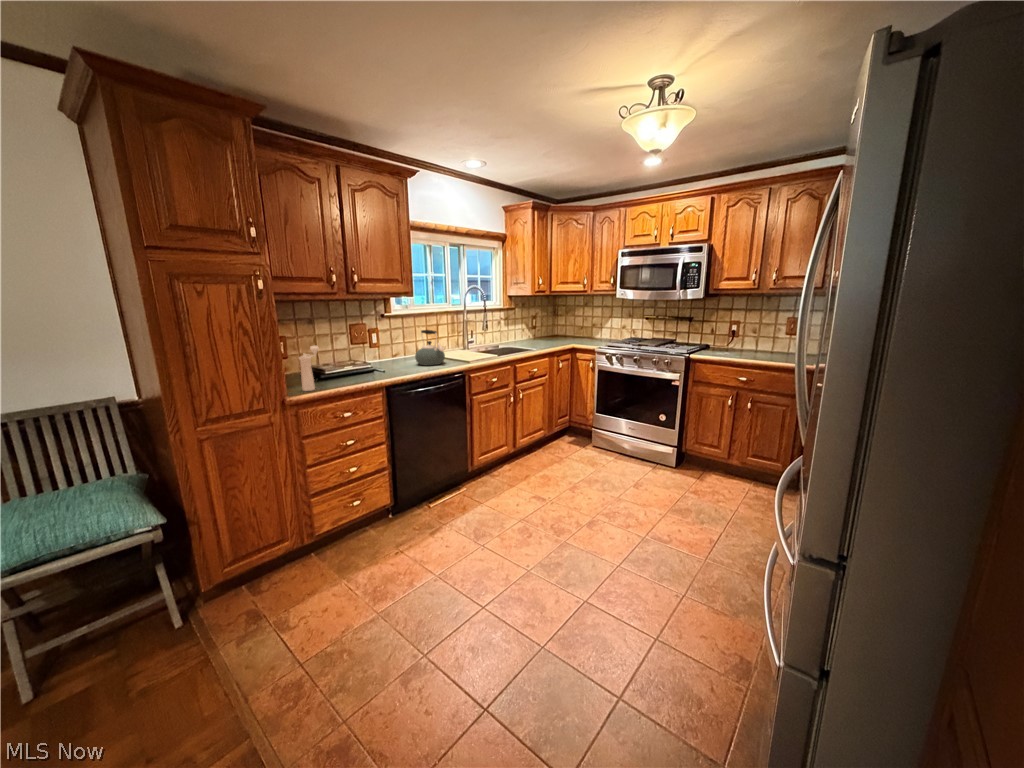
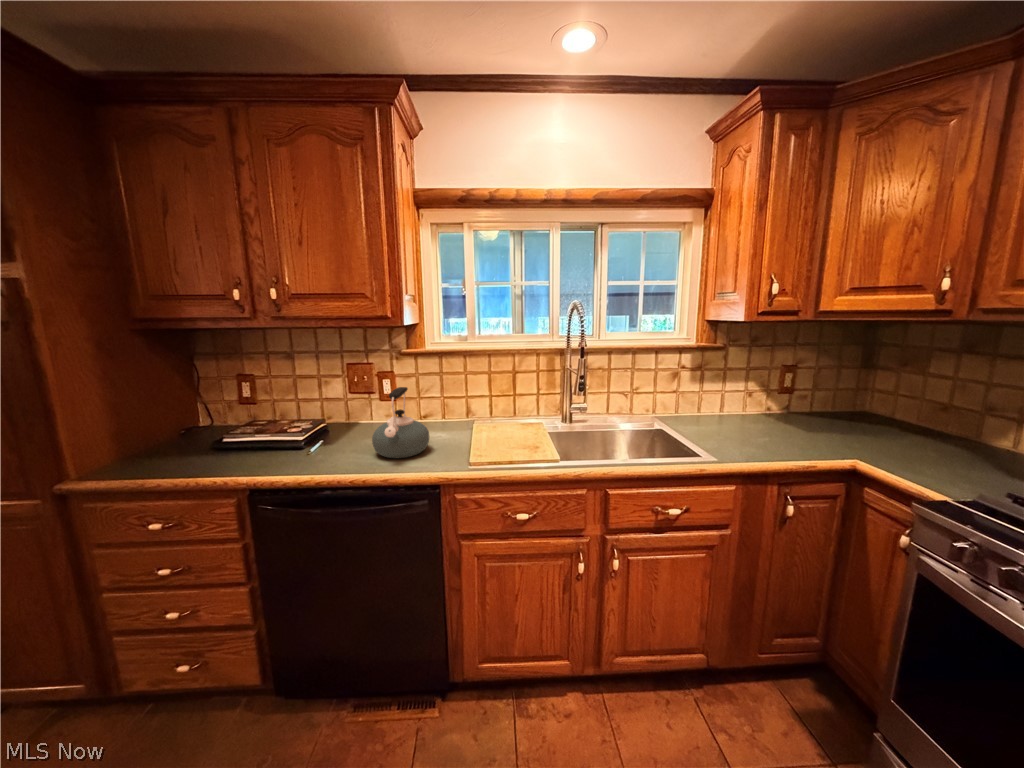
pepper mill: present [299,346,318,391] -> none [112,401,177,472]

